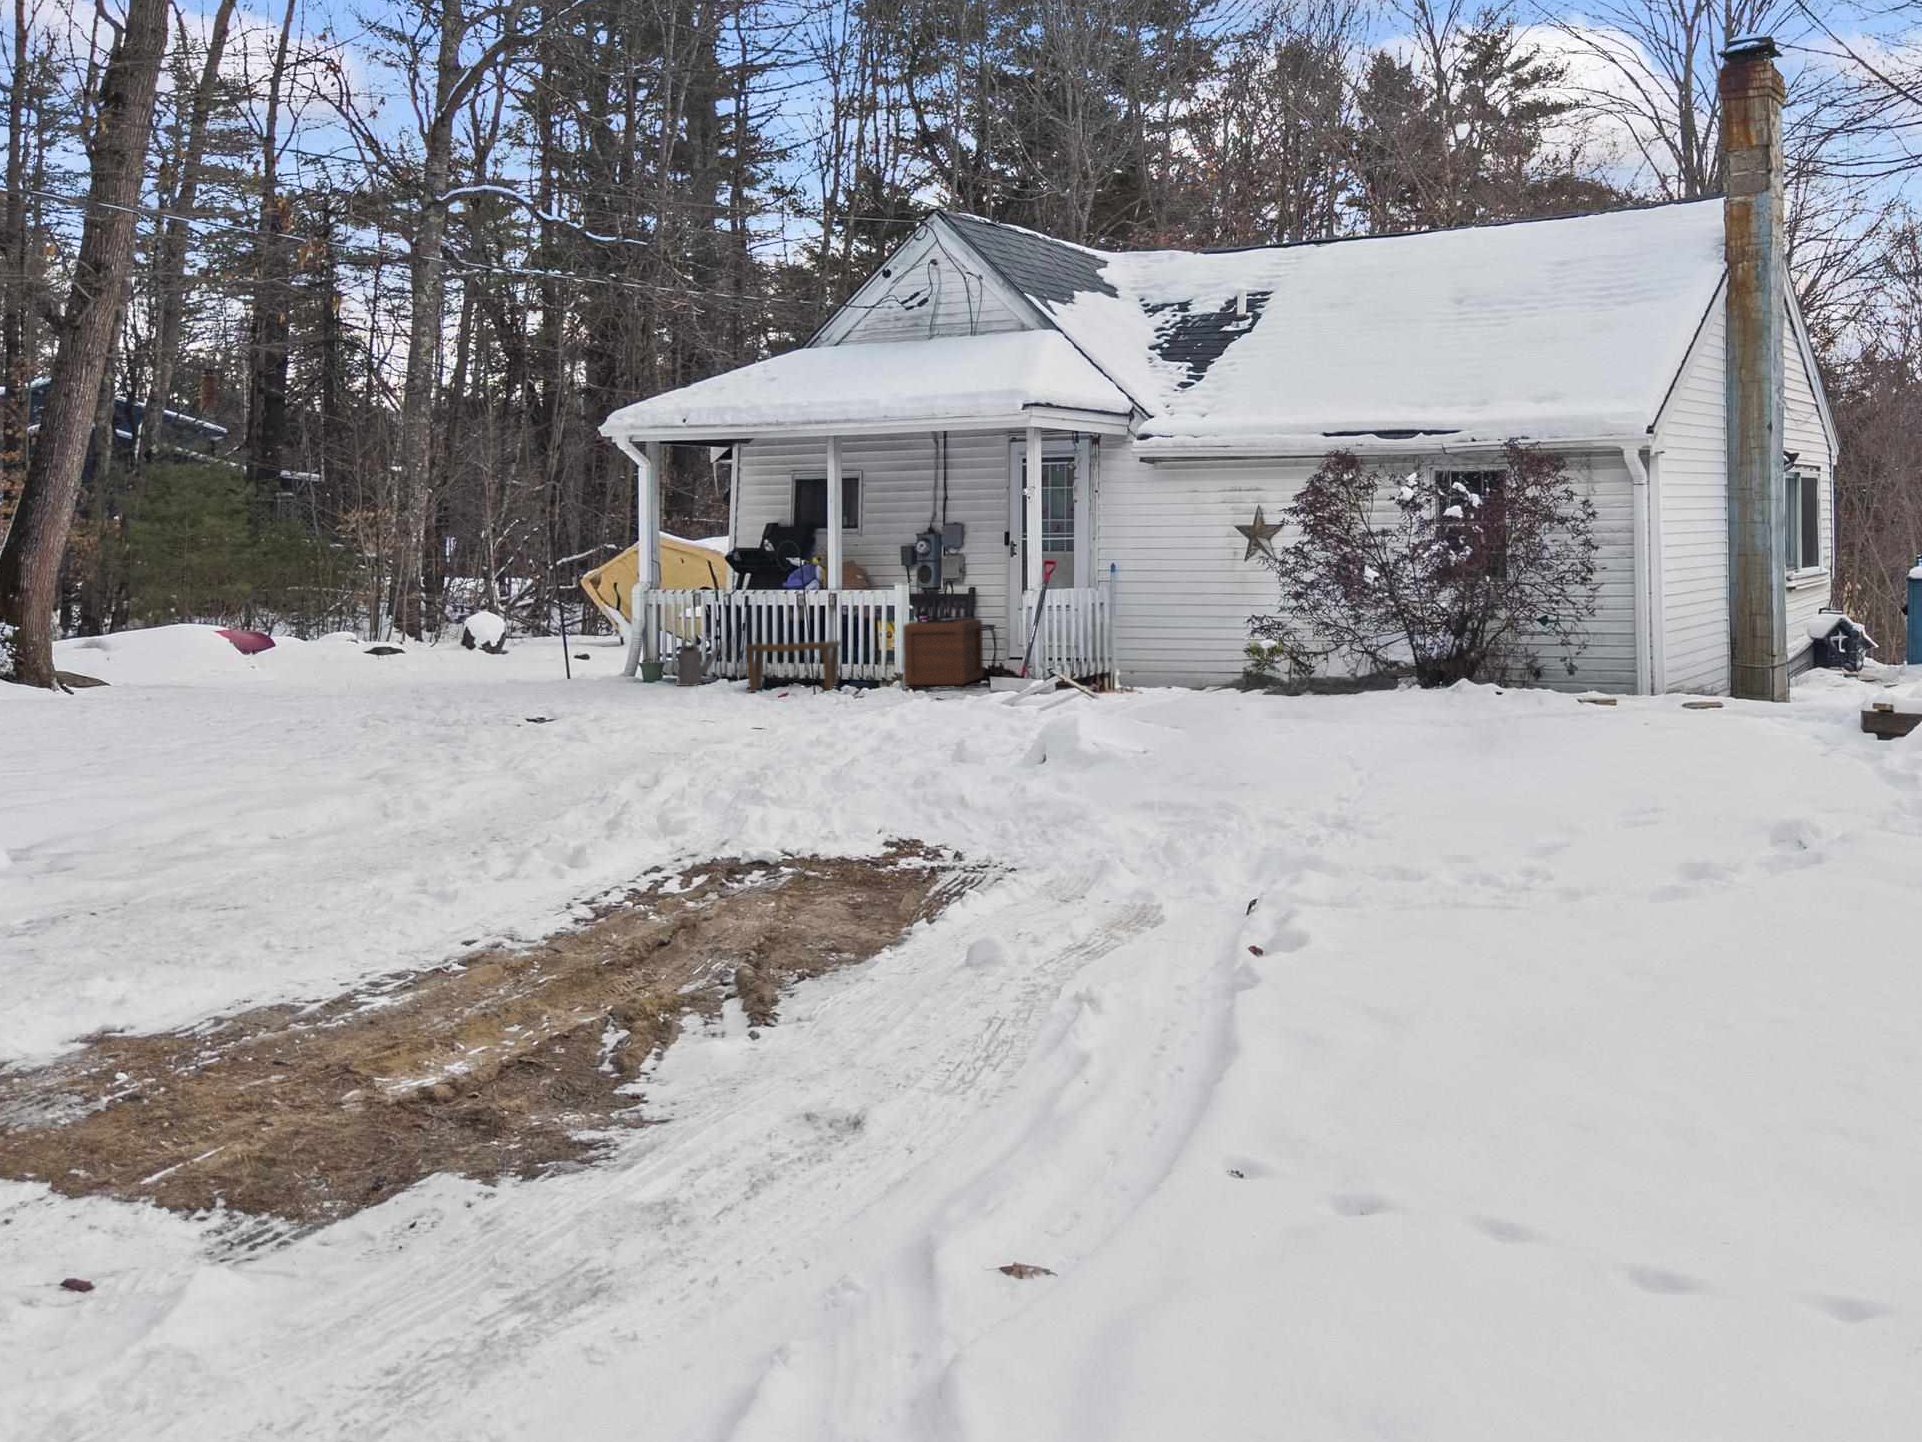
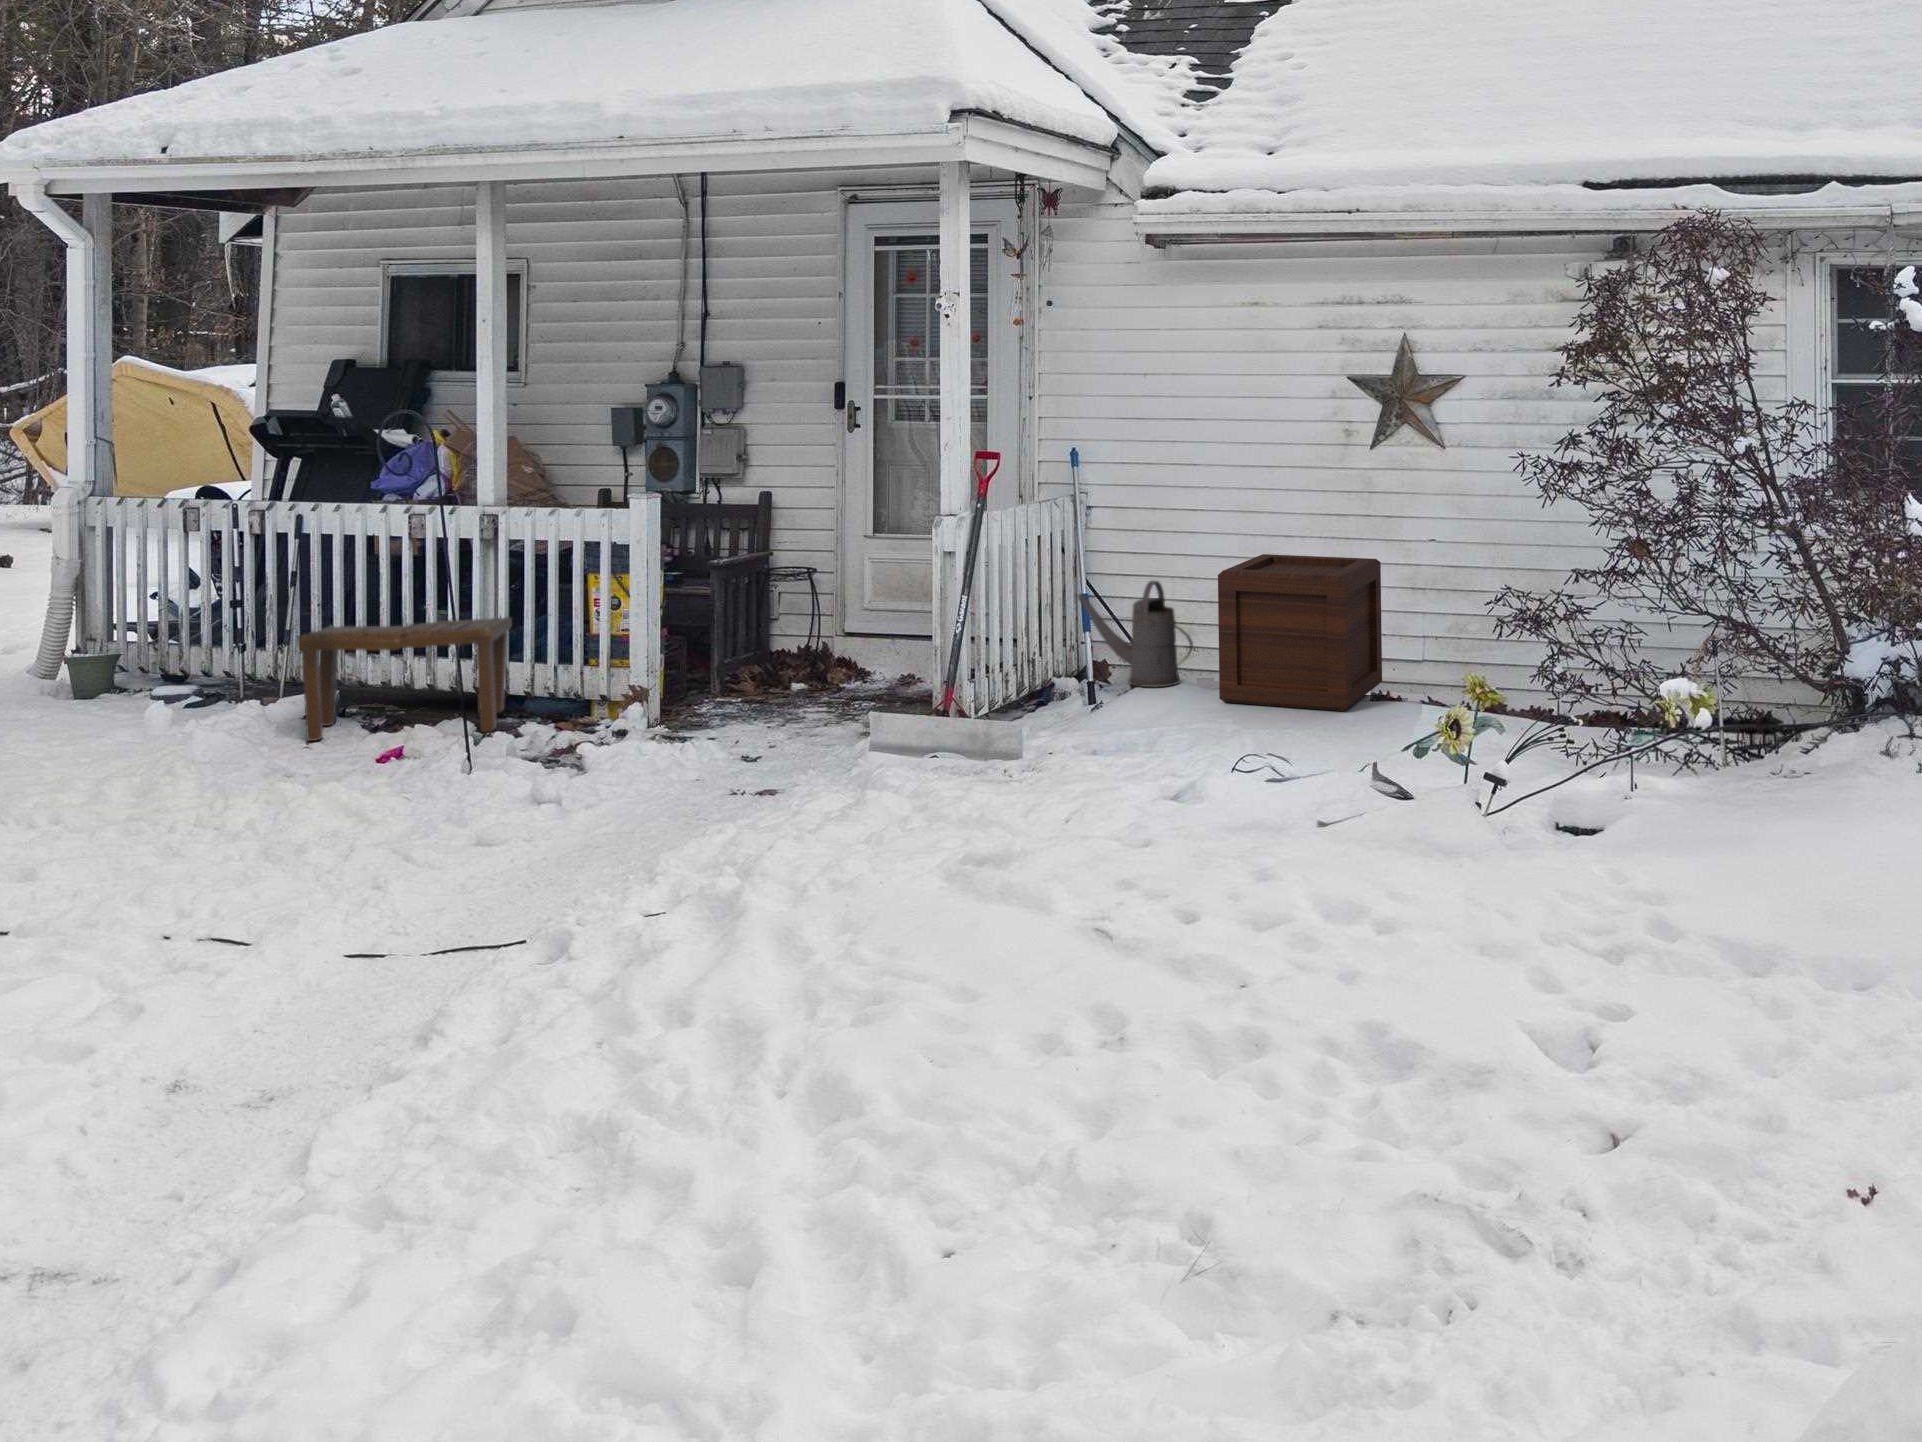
wooden crate: present [903,619,983,686] -> present [1218,554,1382,711]
watering can: present [677,638,723,686] -> present [1078,581,1193,687]

